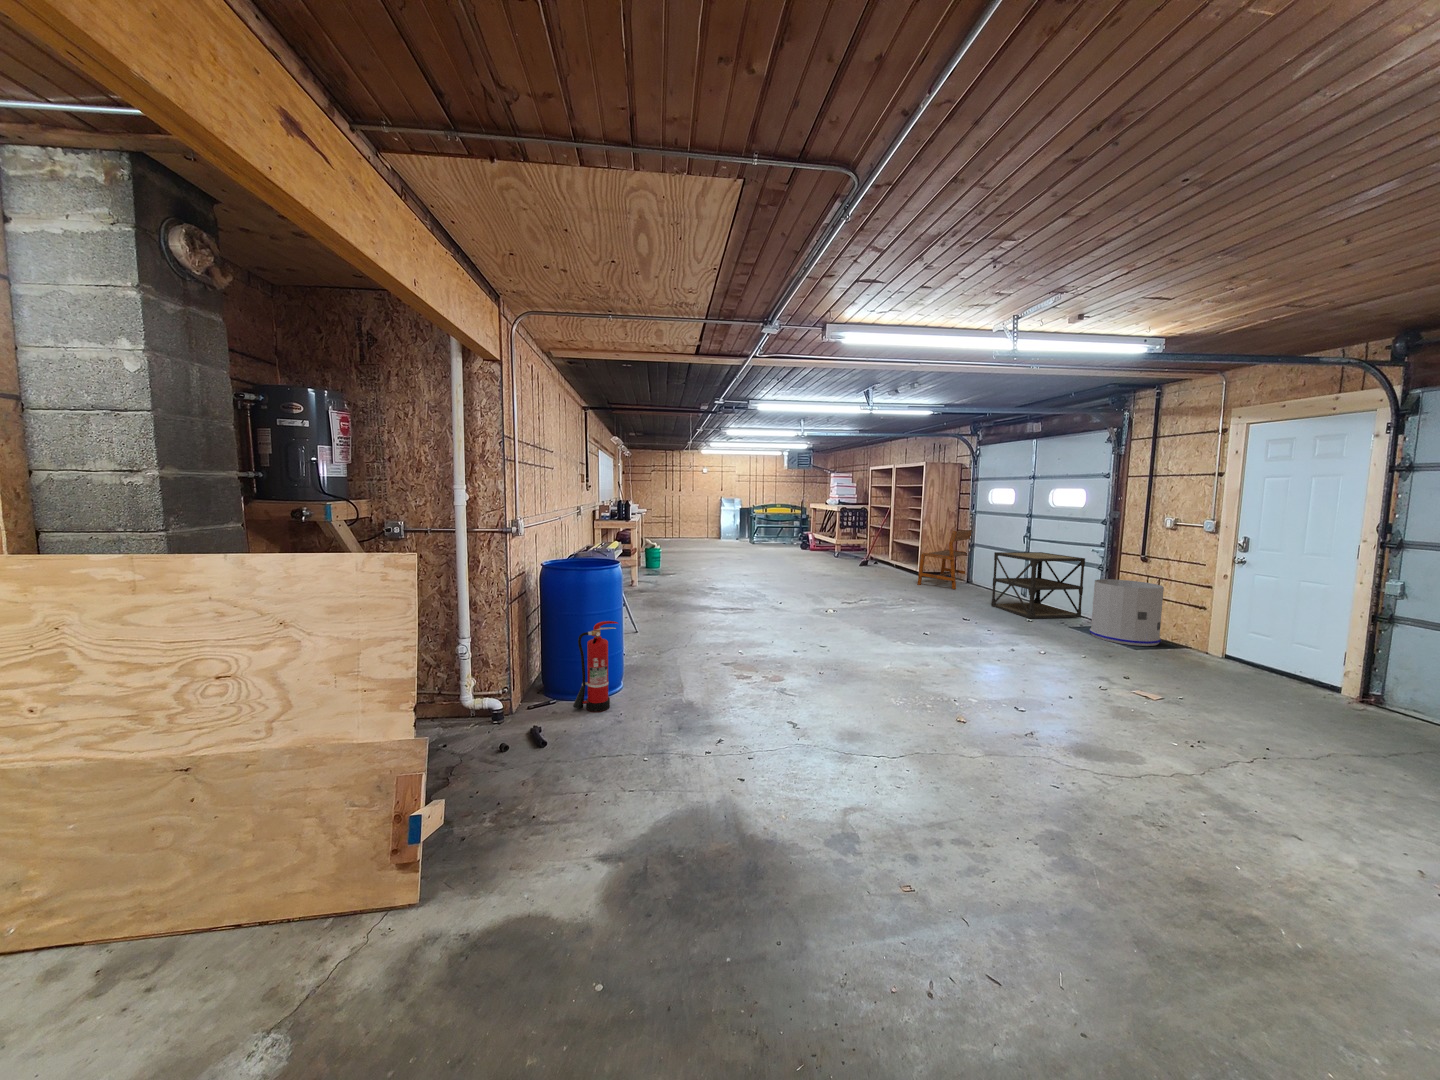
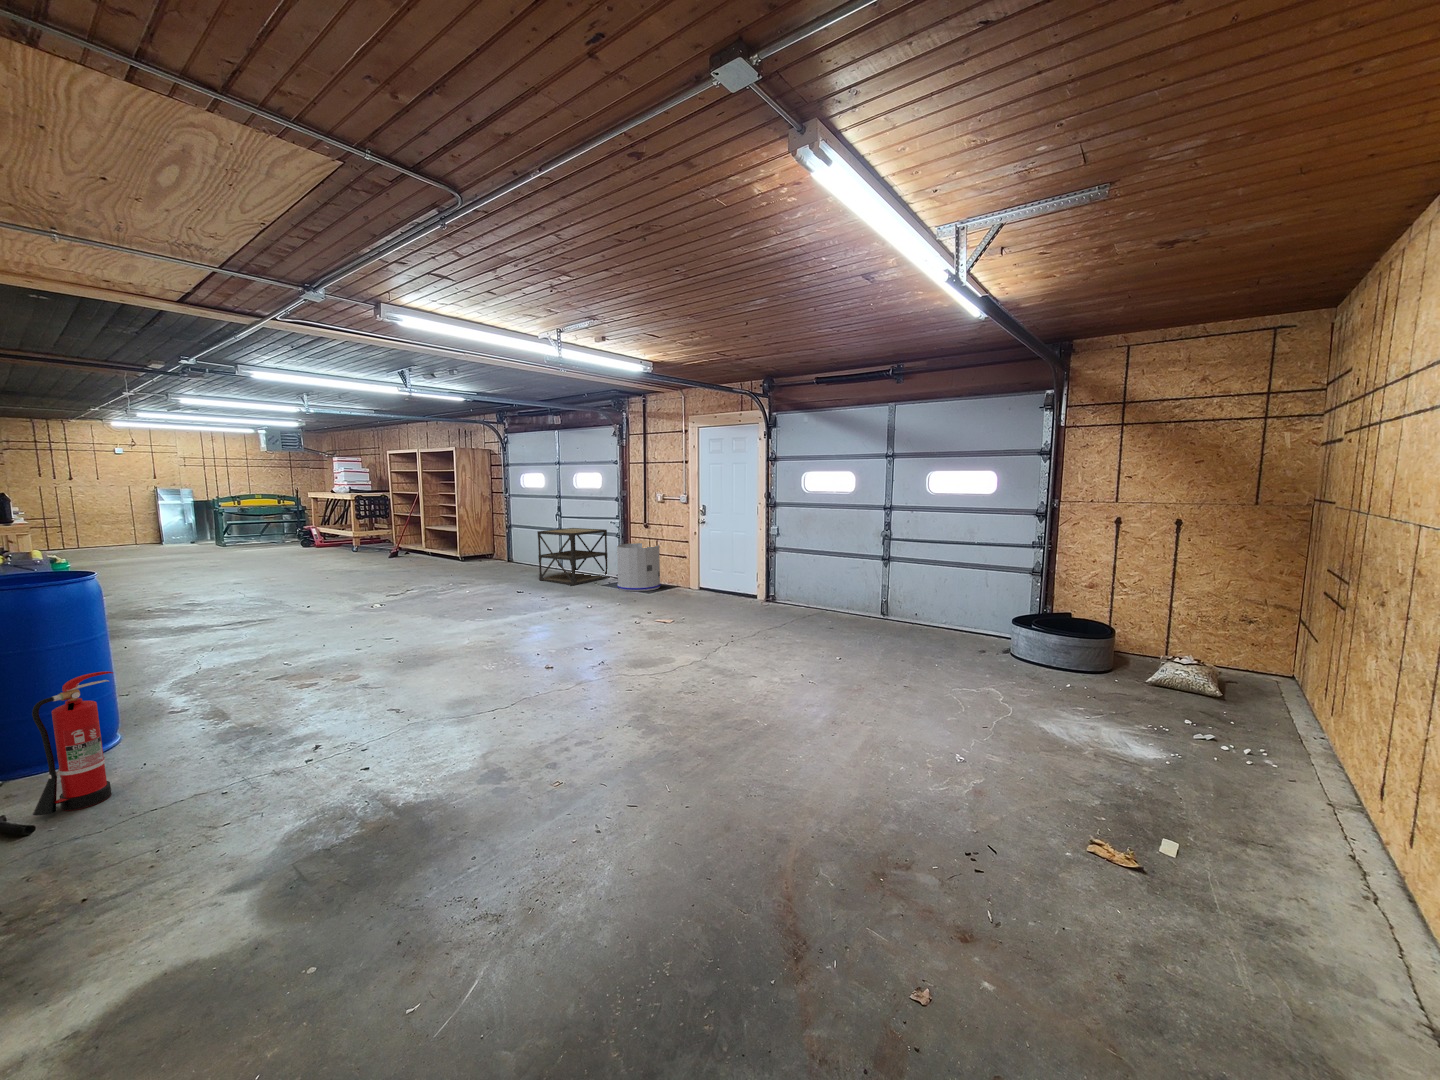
bench: present [917,530,972,589] -> none [463,512,517,572]

